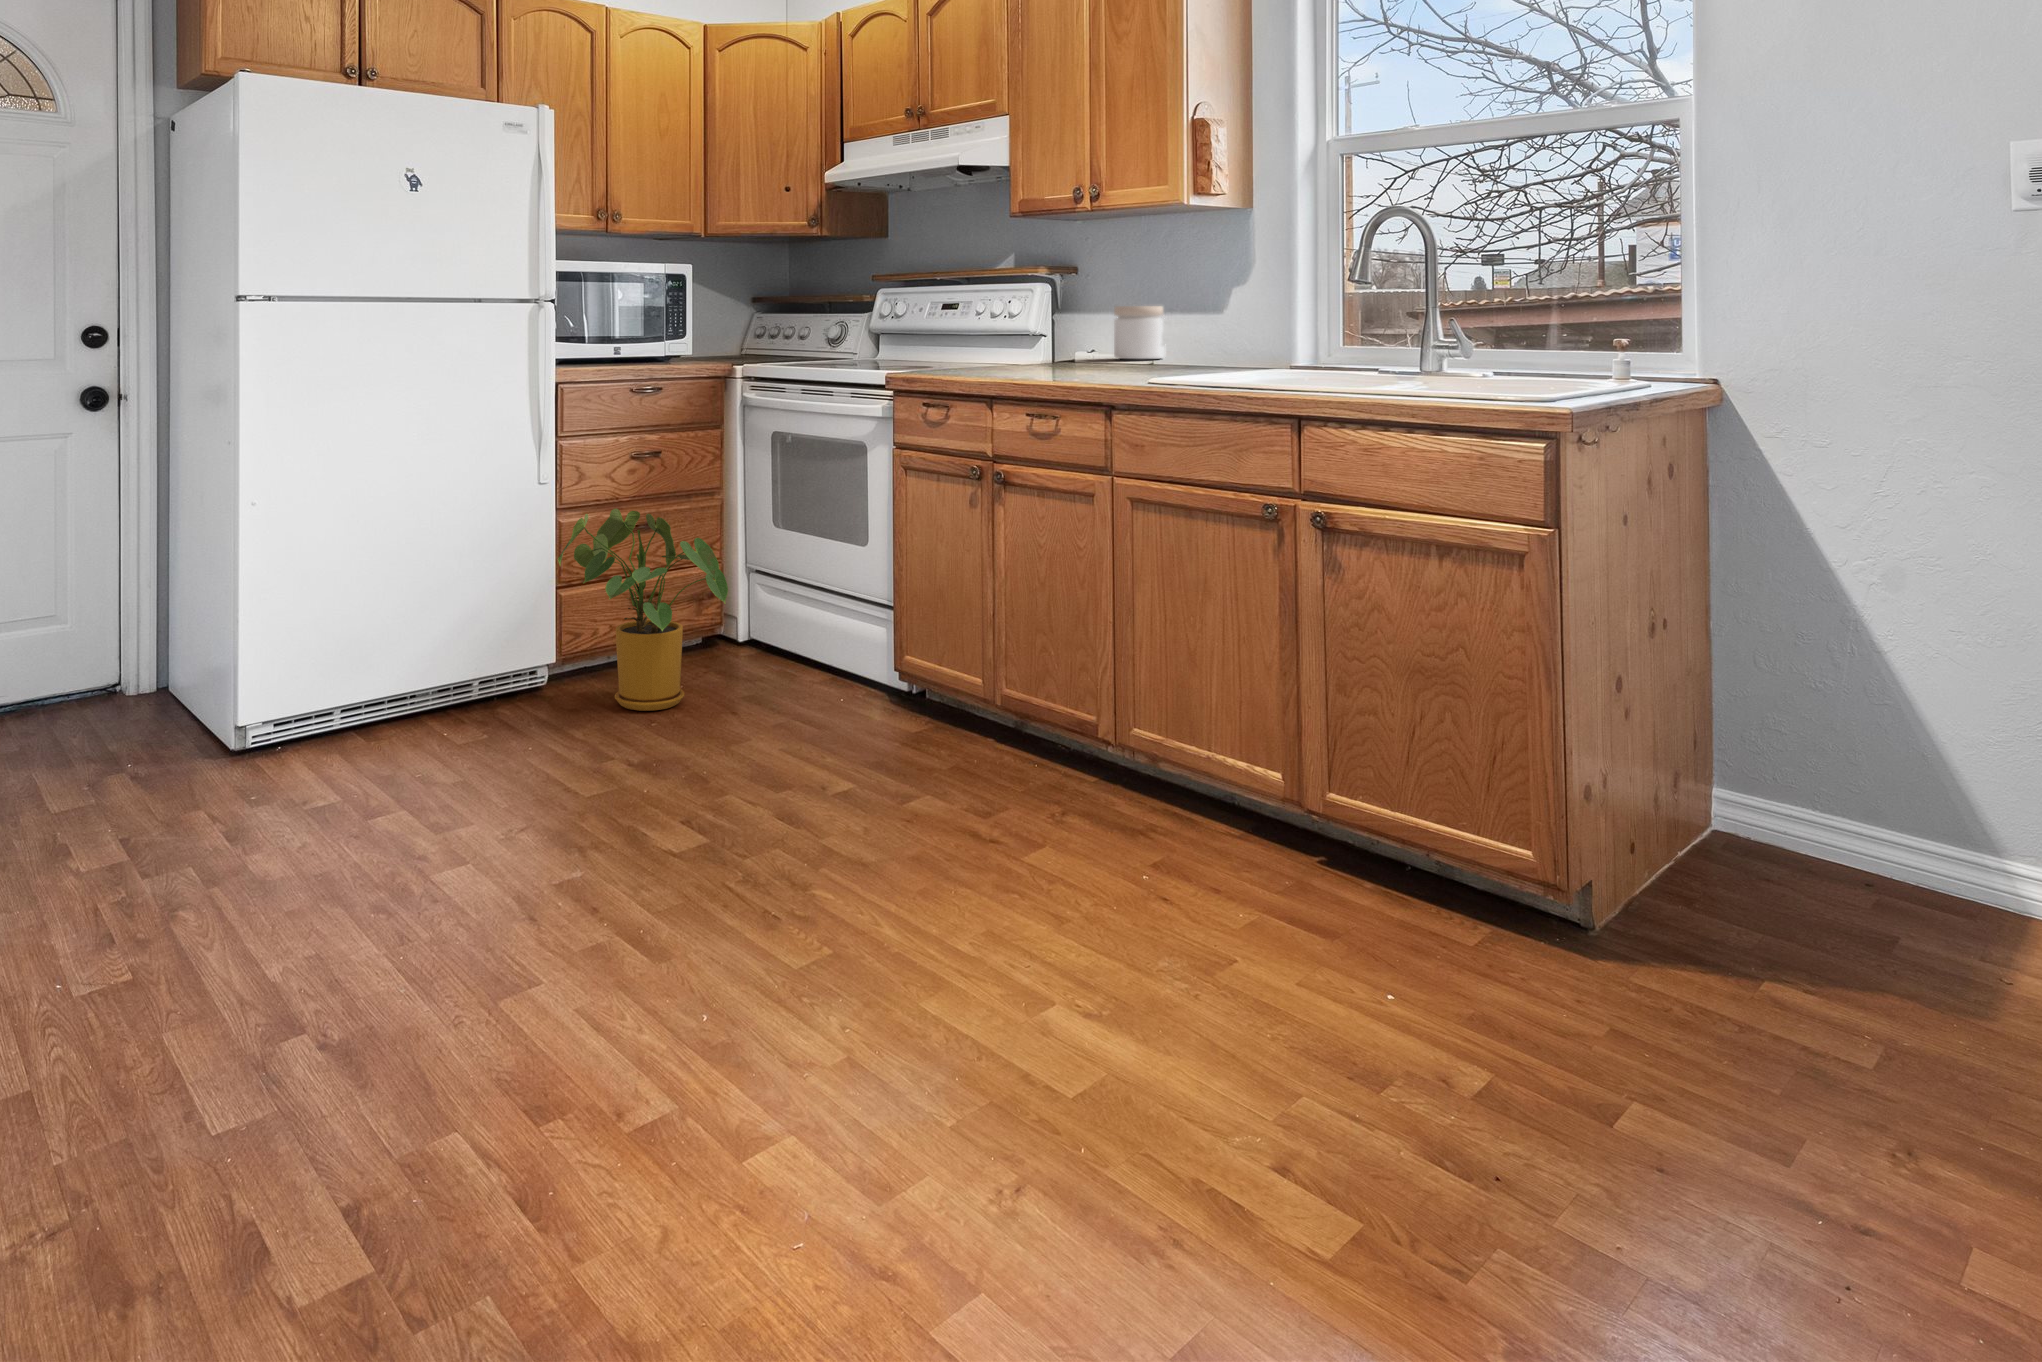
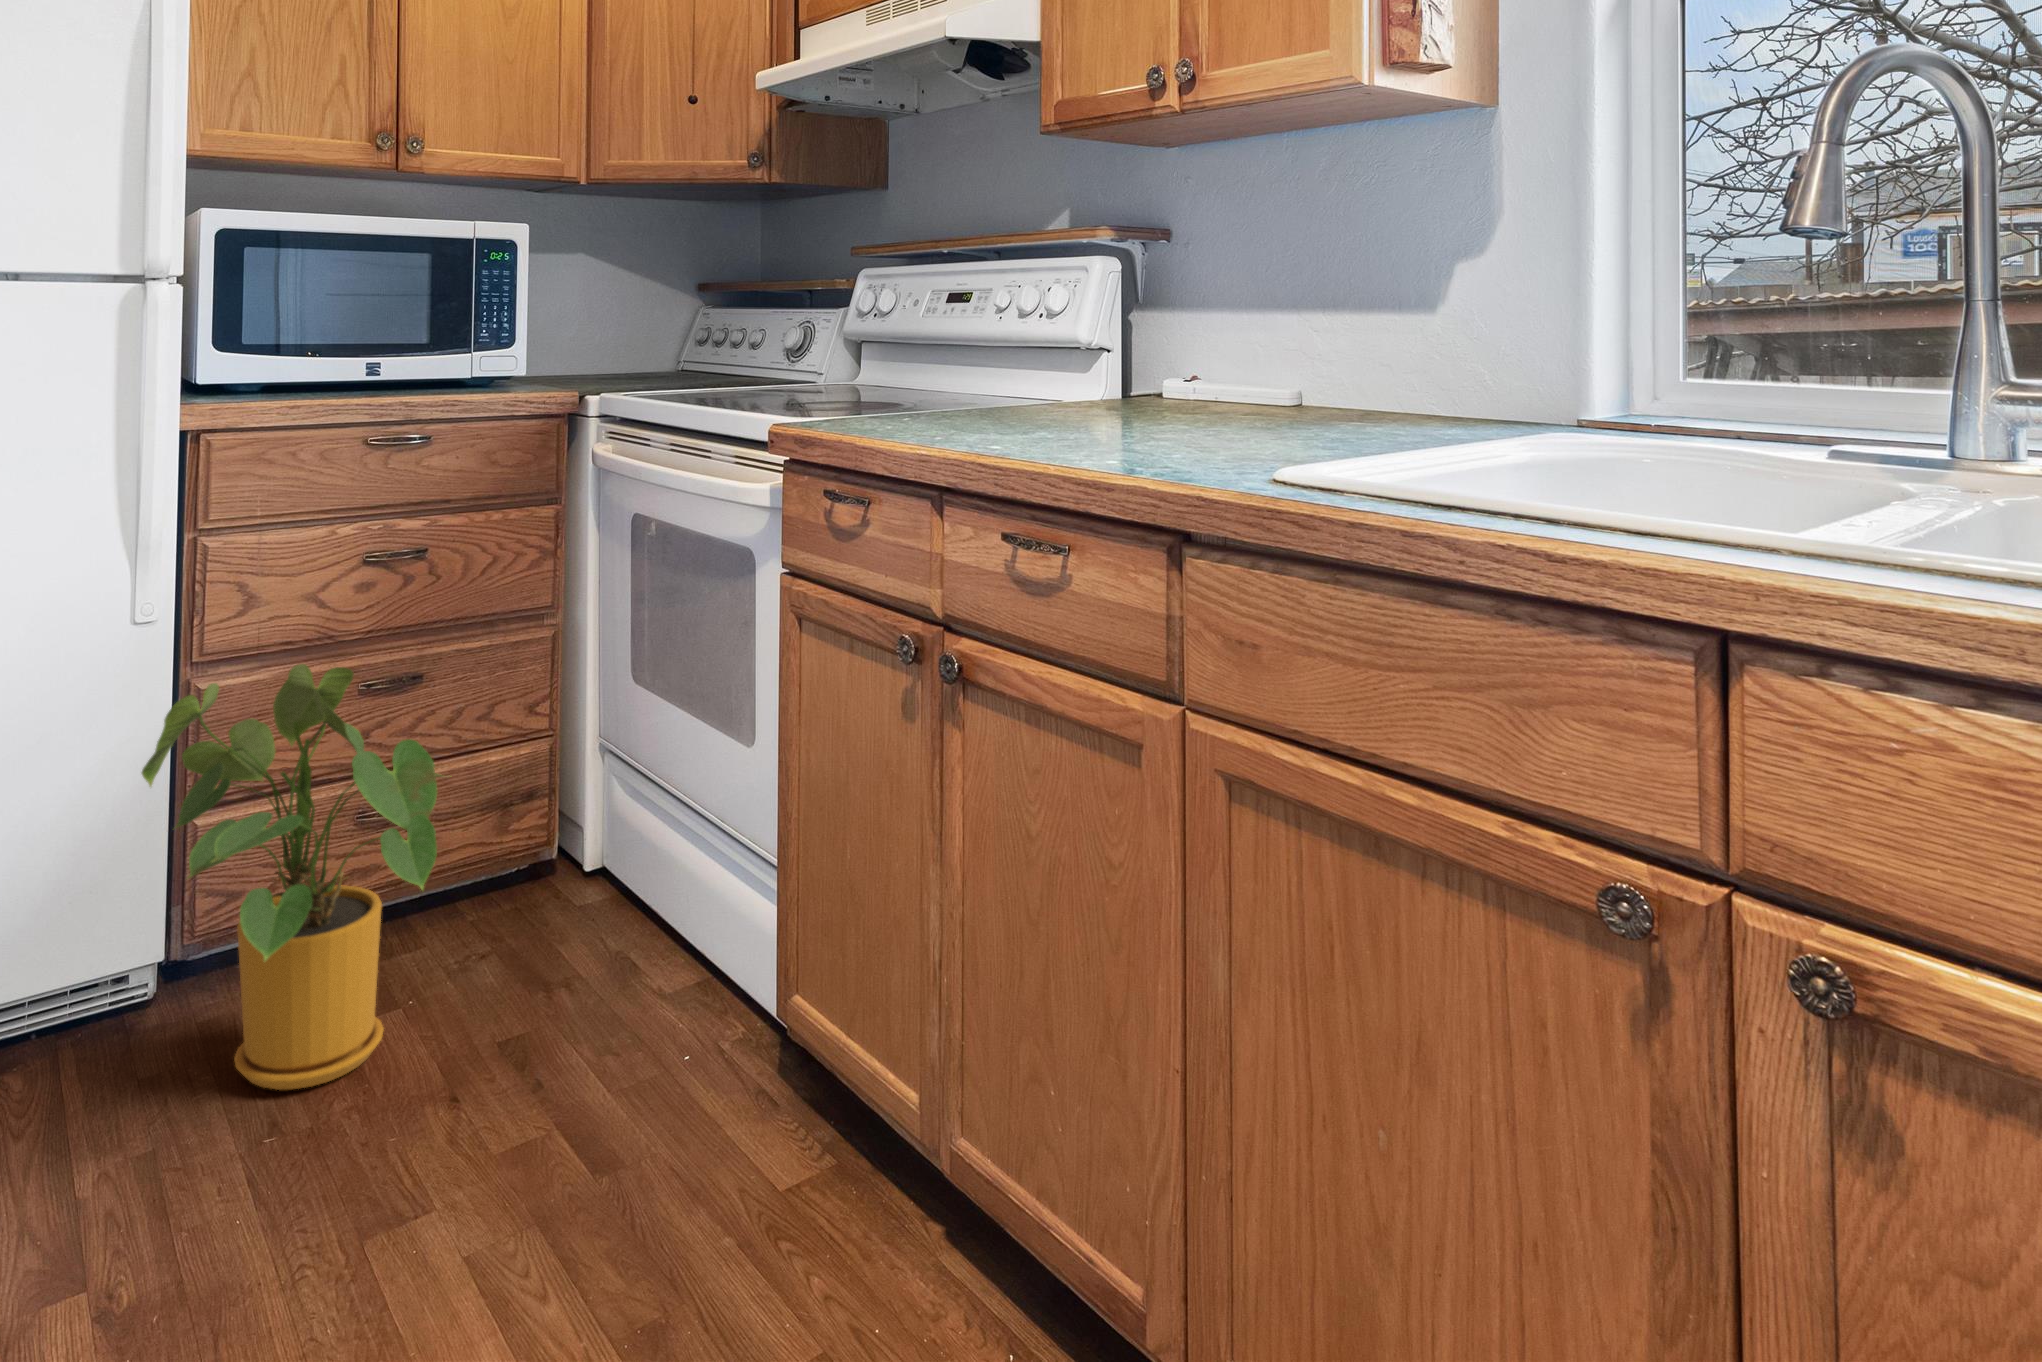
jar: present [1114,306,1165,359] -> none [1231,300,1327,401]

